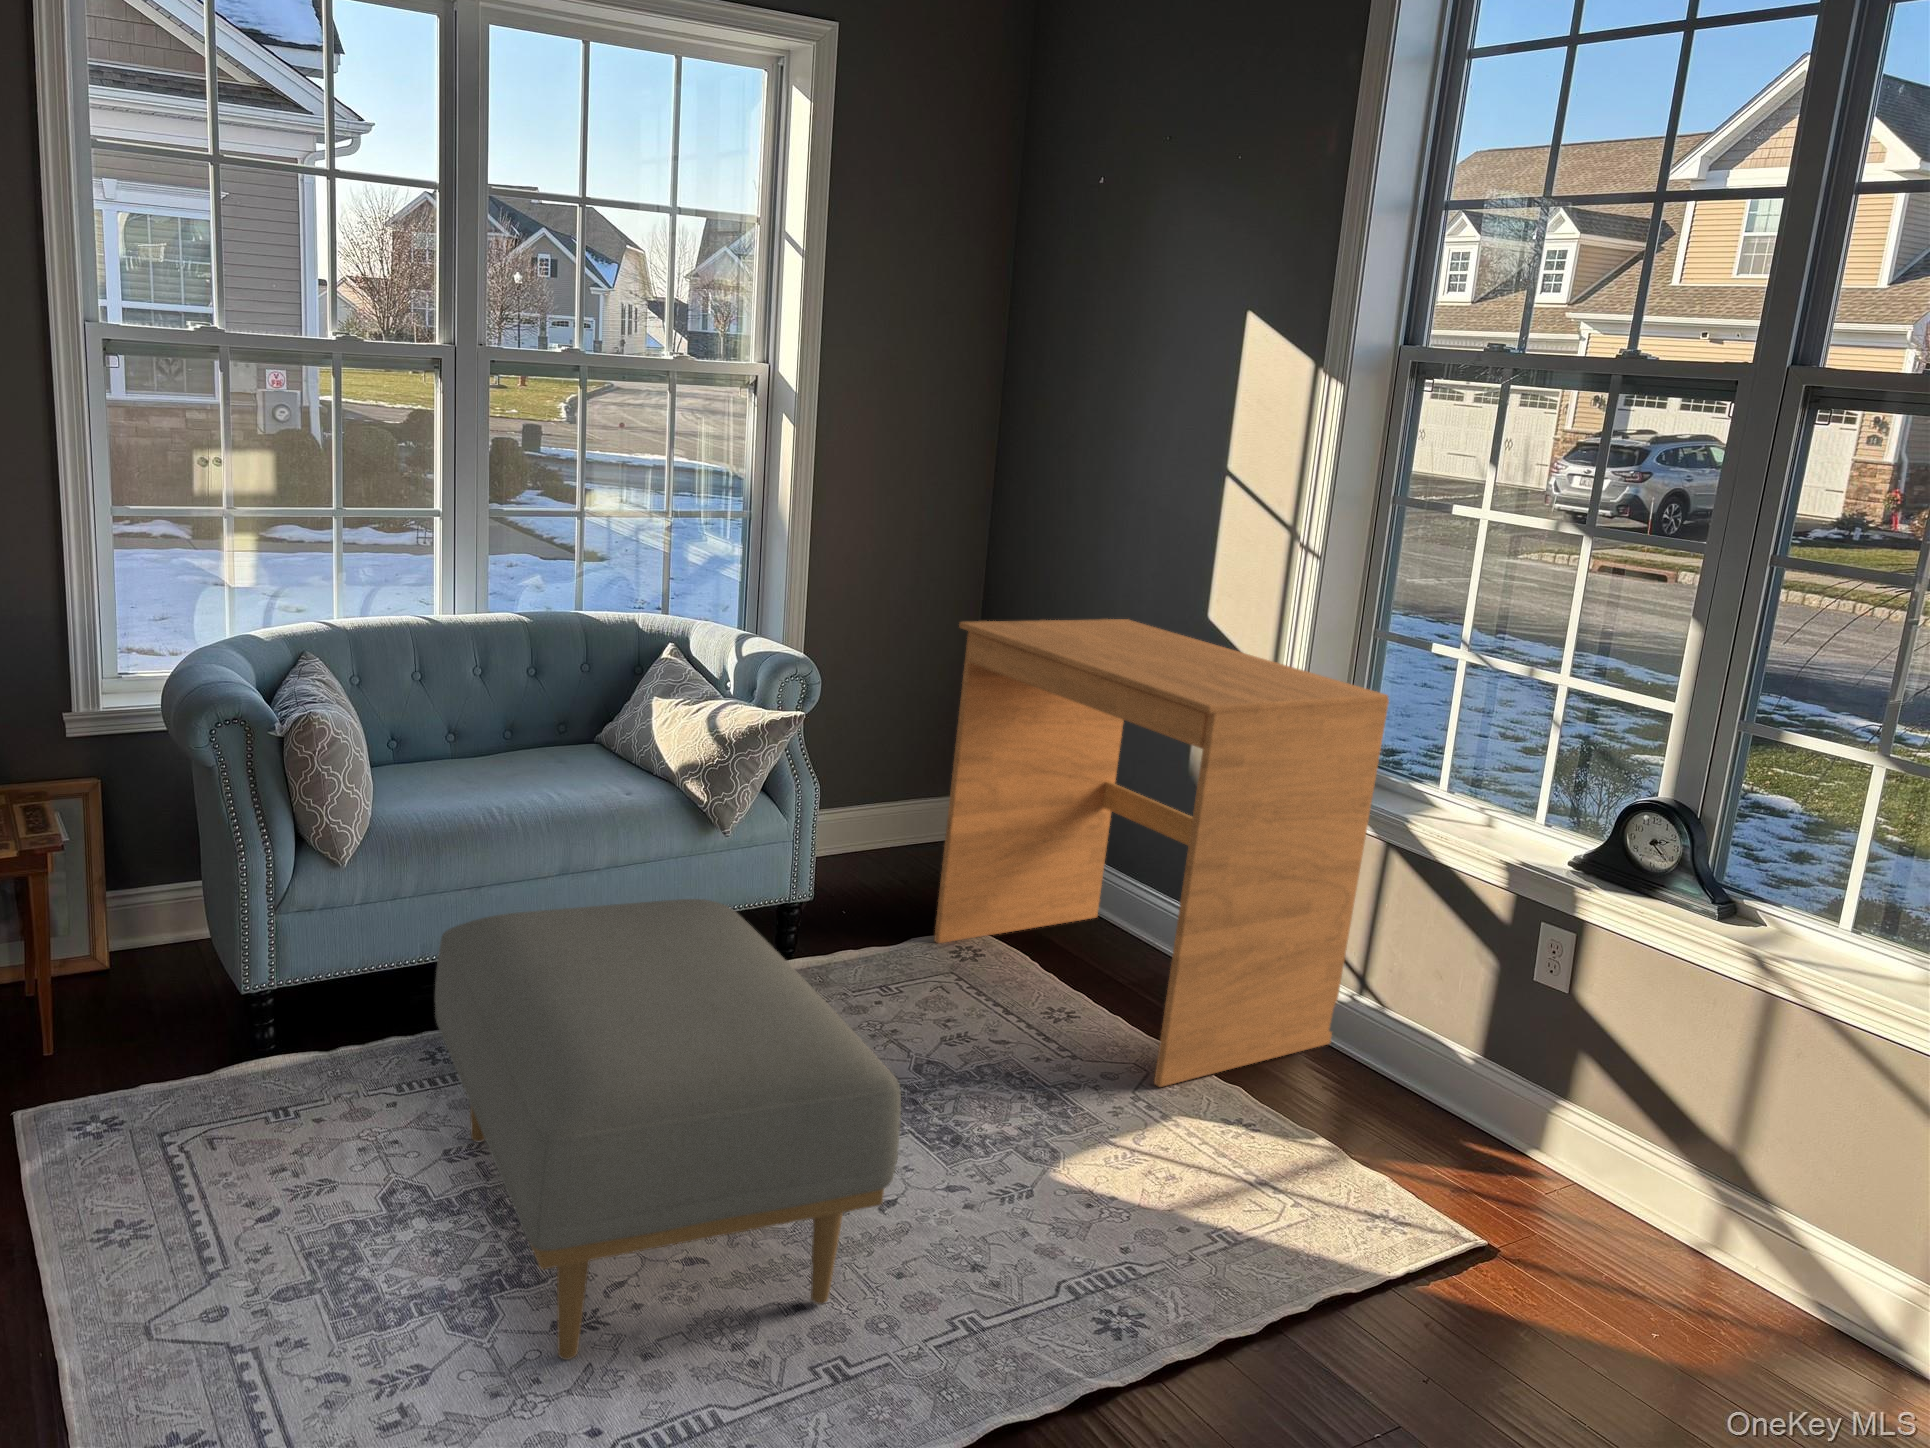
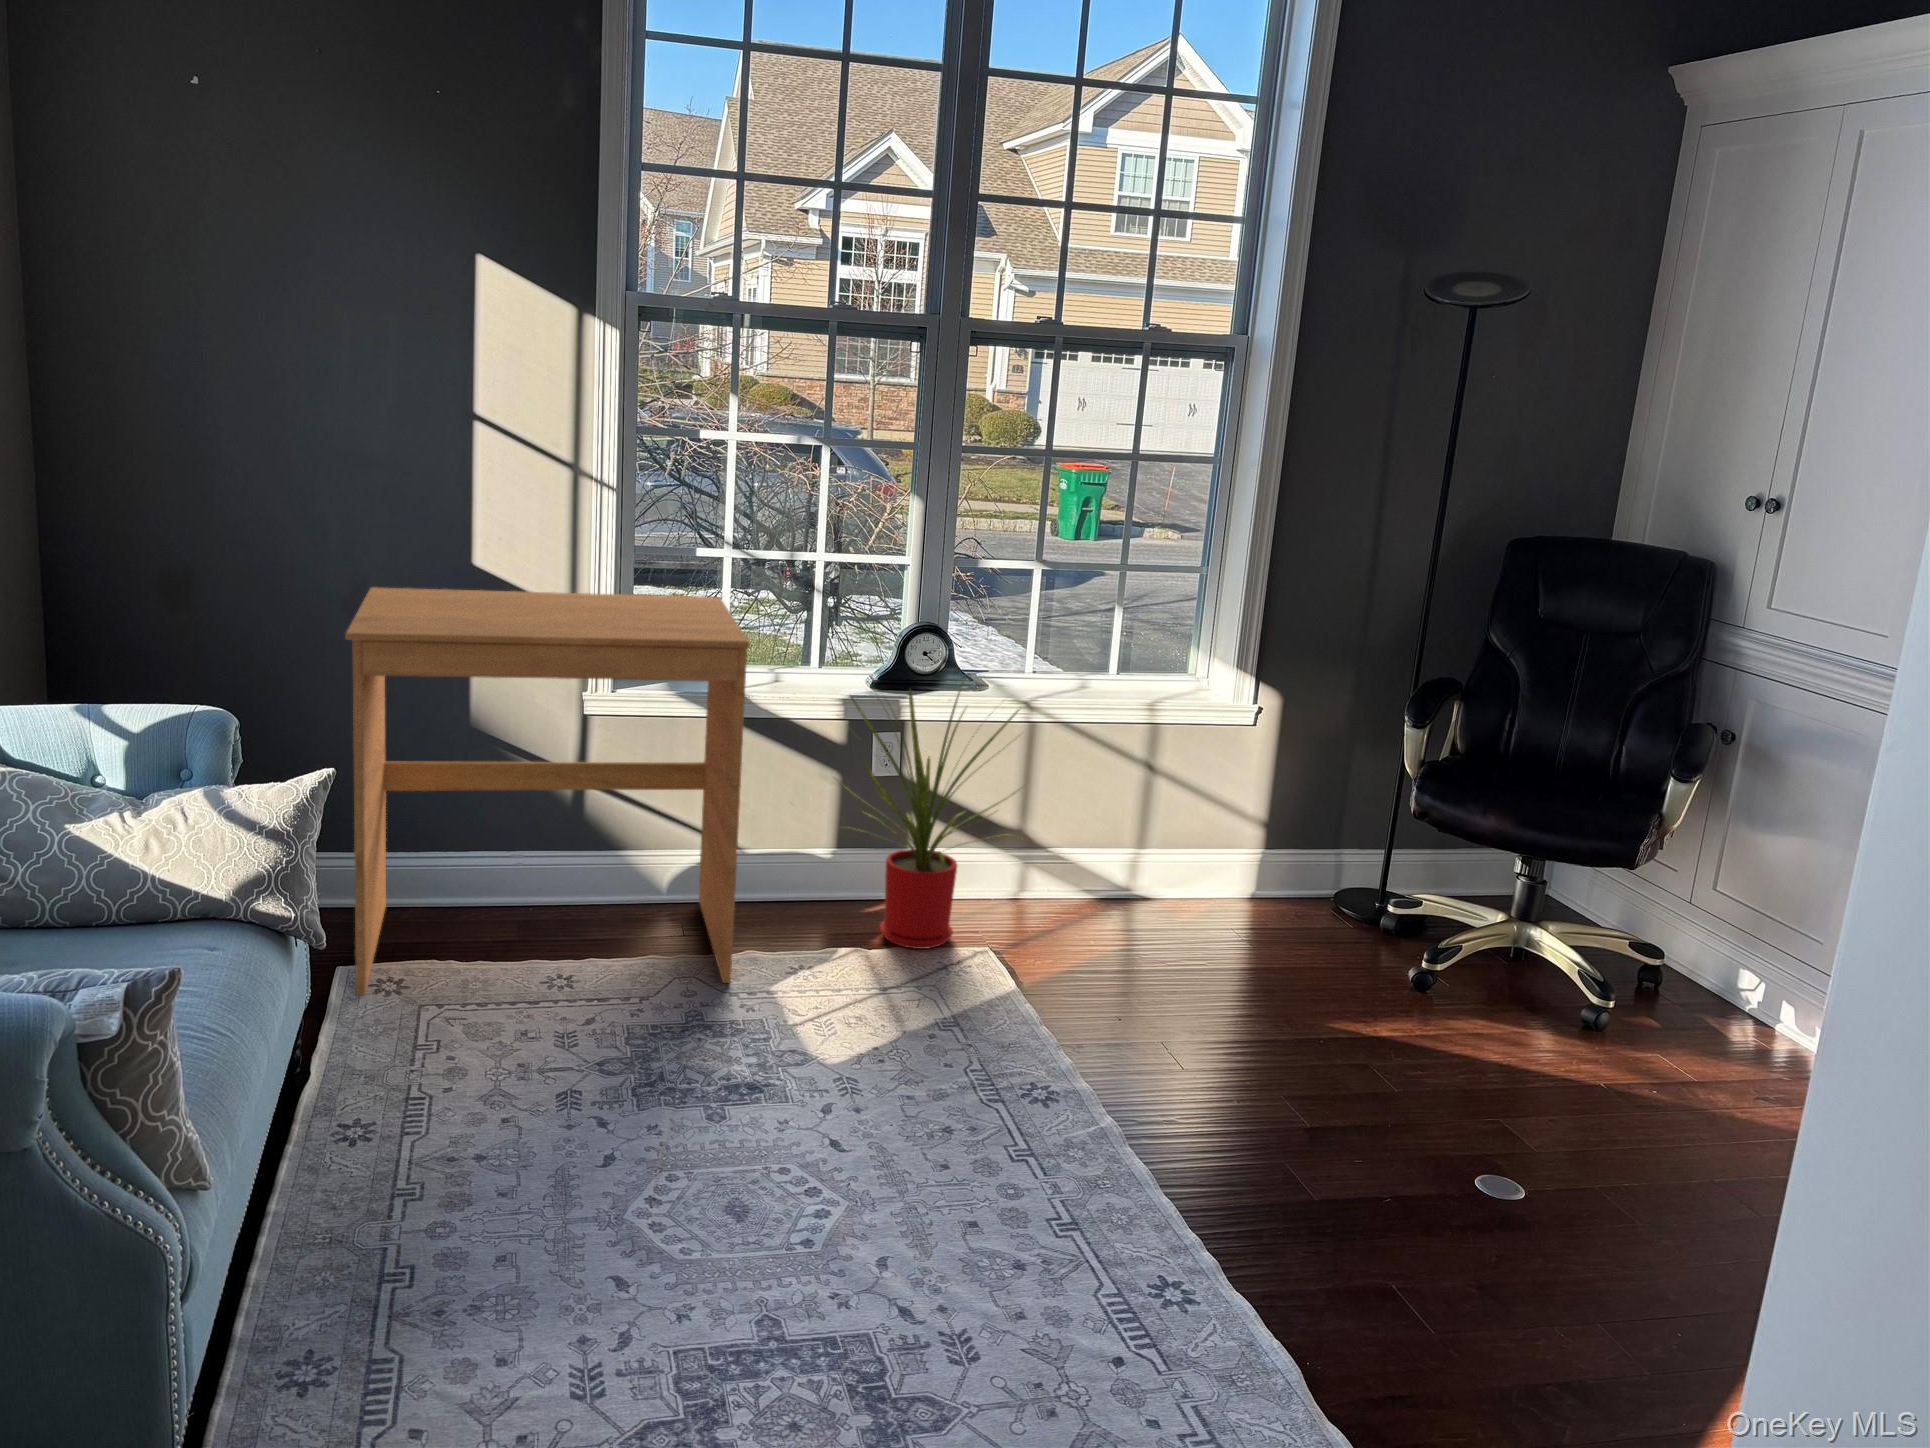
house plant: none [1331,820,1649,1208] -> present [837,686,1020,949]
ottoman: present [435,899,901,1360] -> none [569,985,1093,1366]

